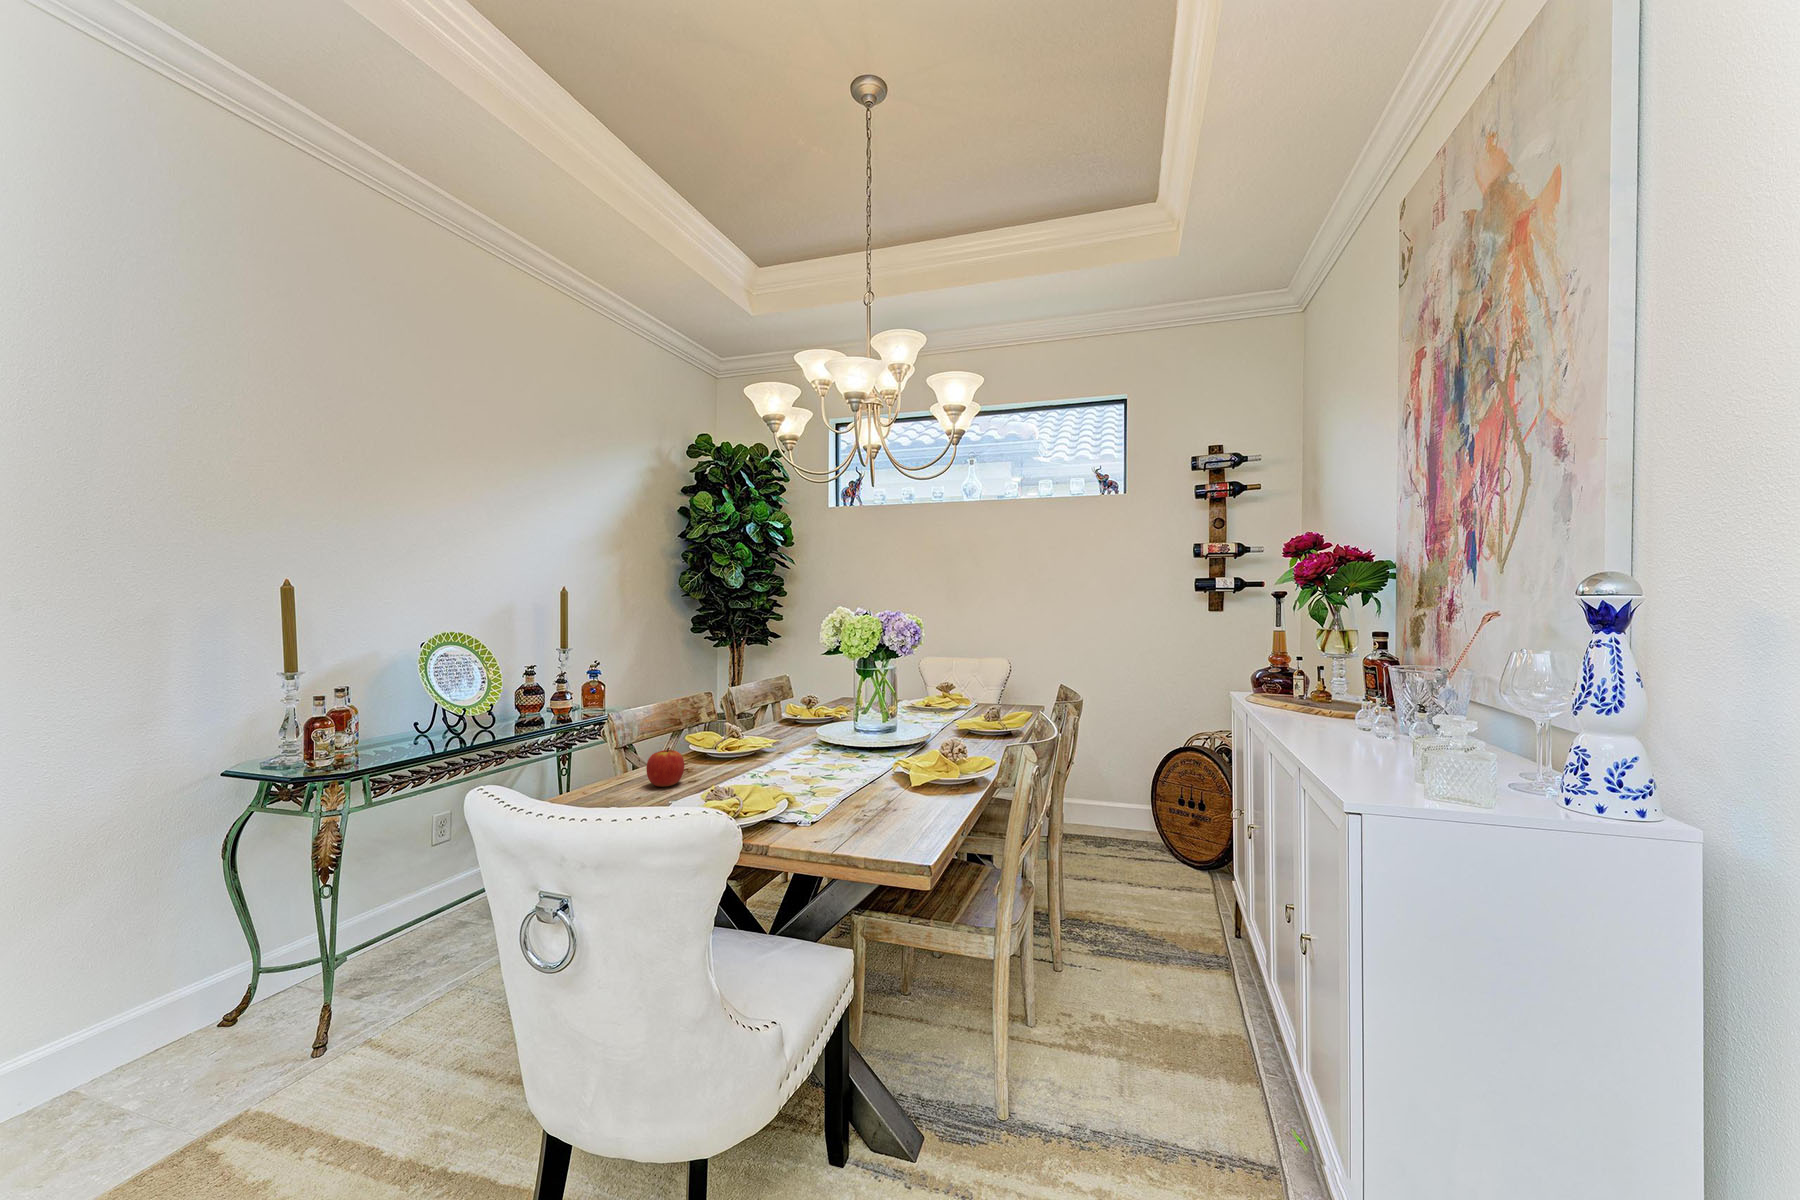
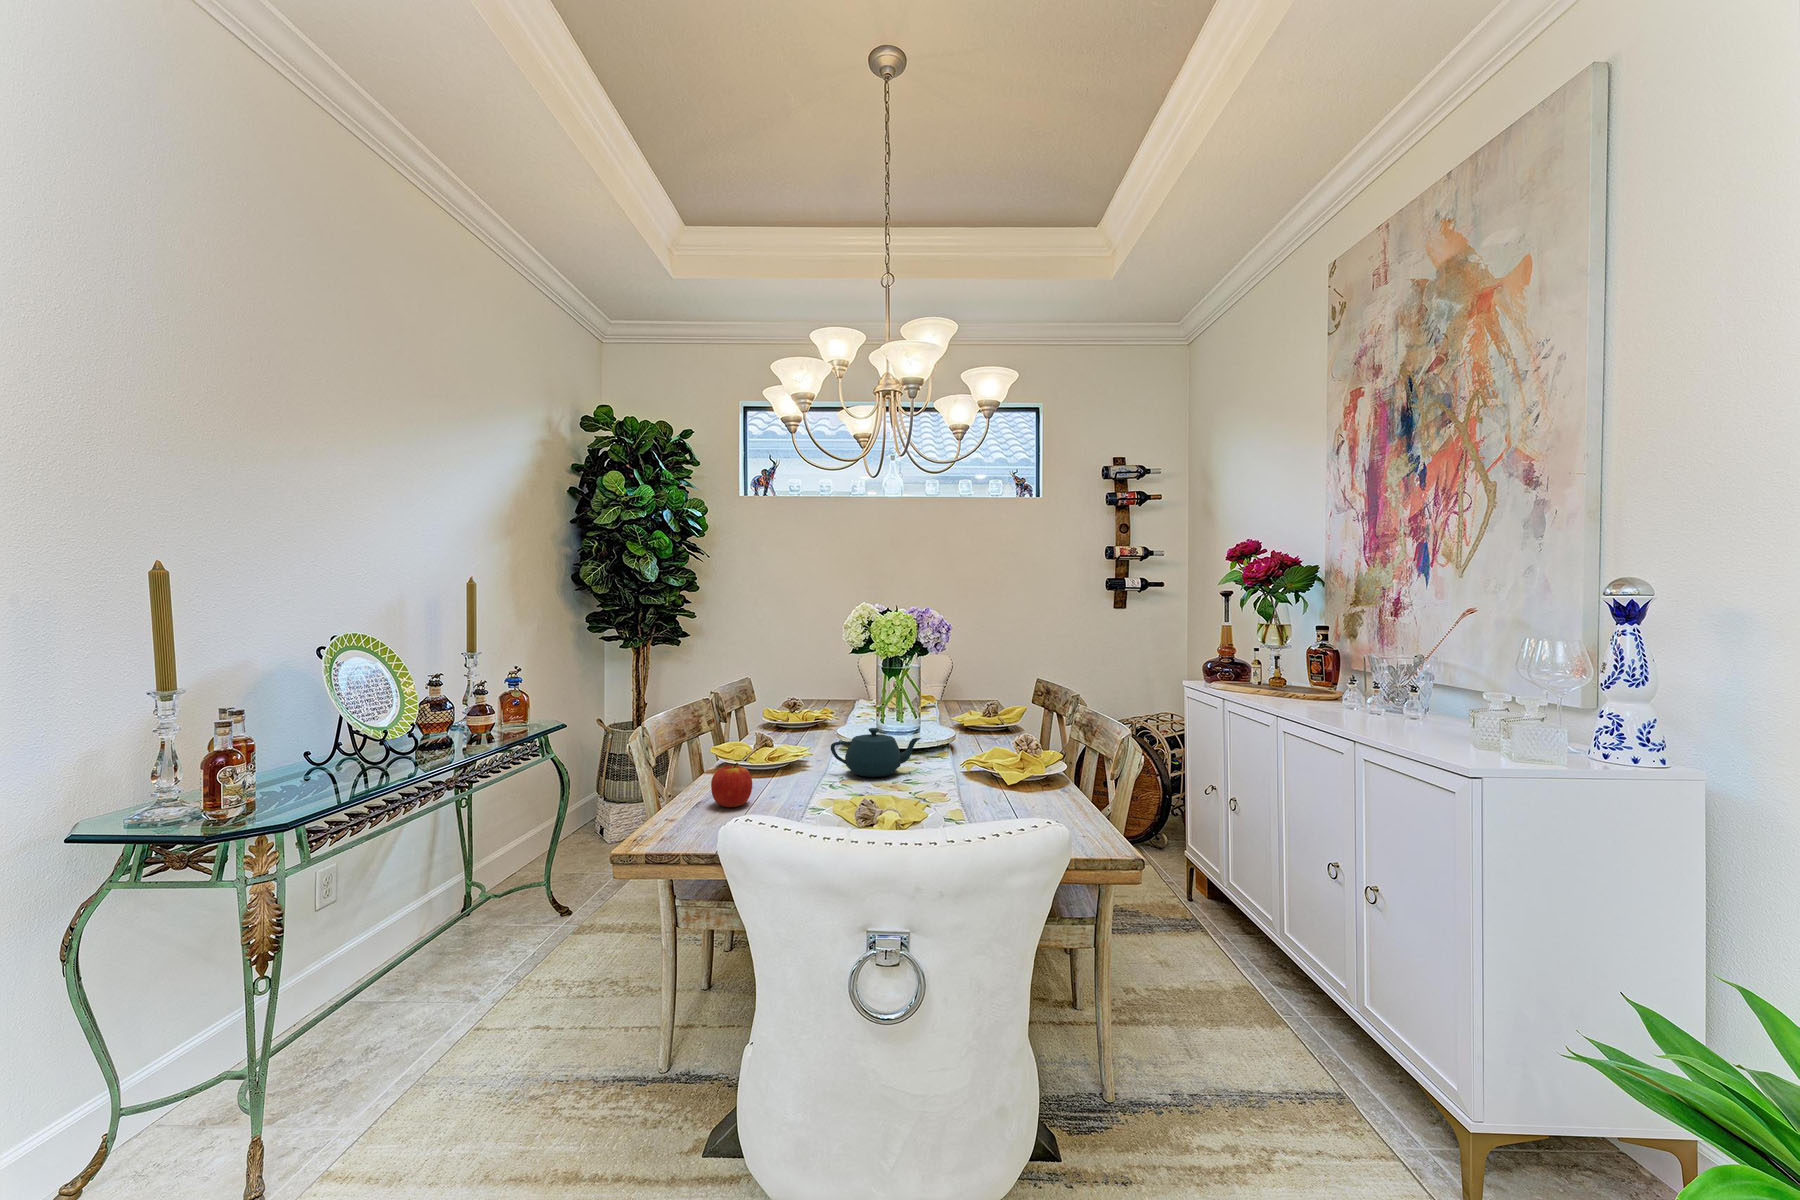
teapot: none [782,724,863,770] -> present [831,728,921,777]

